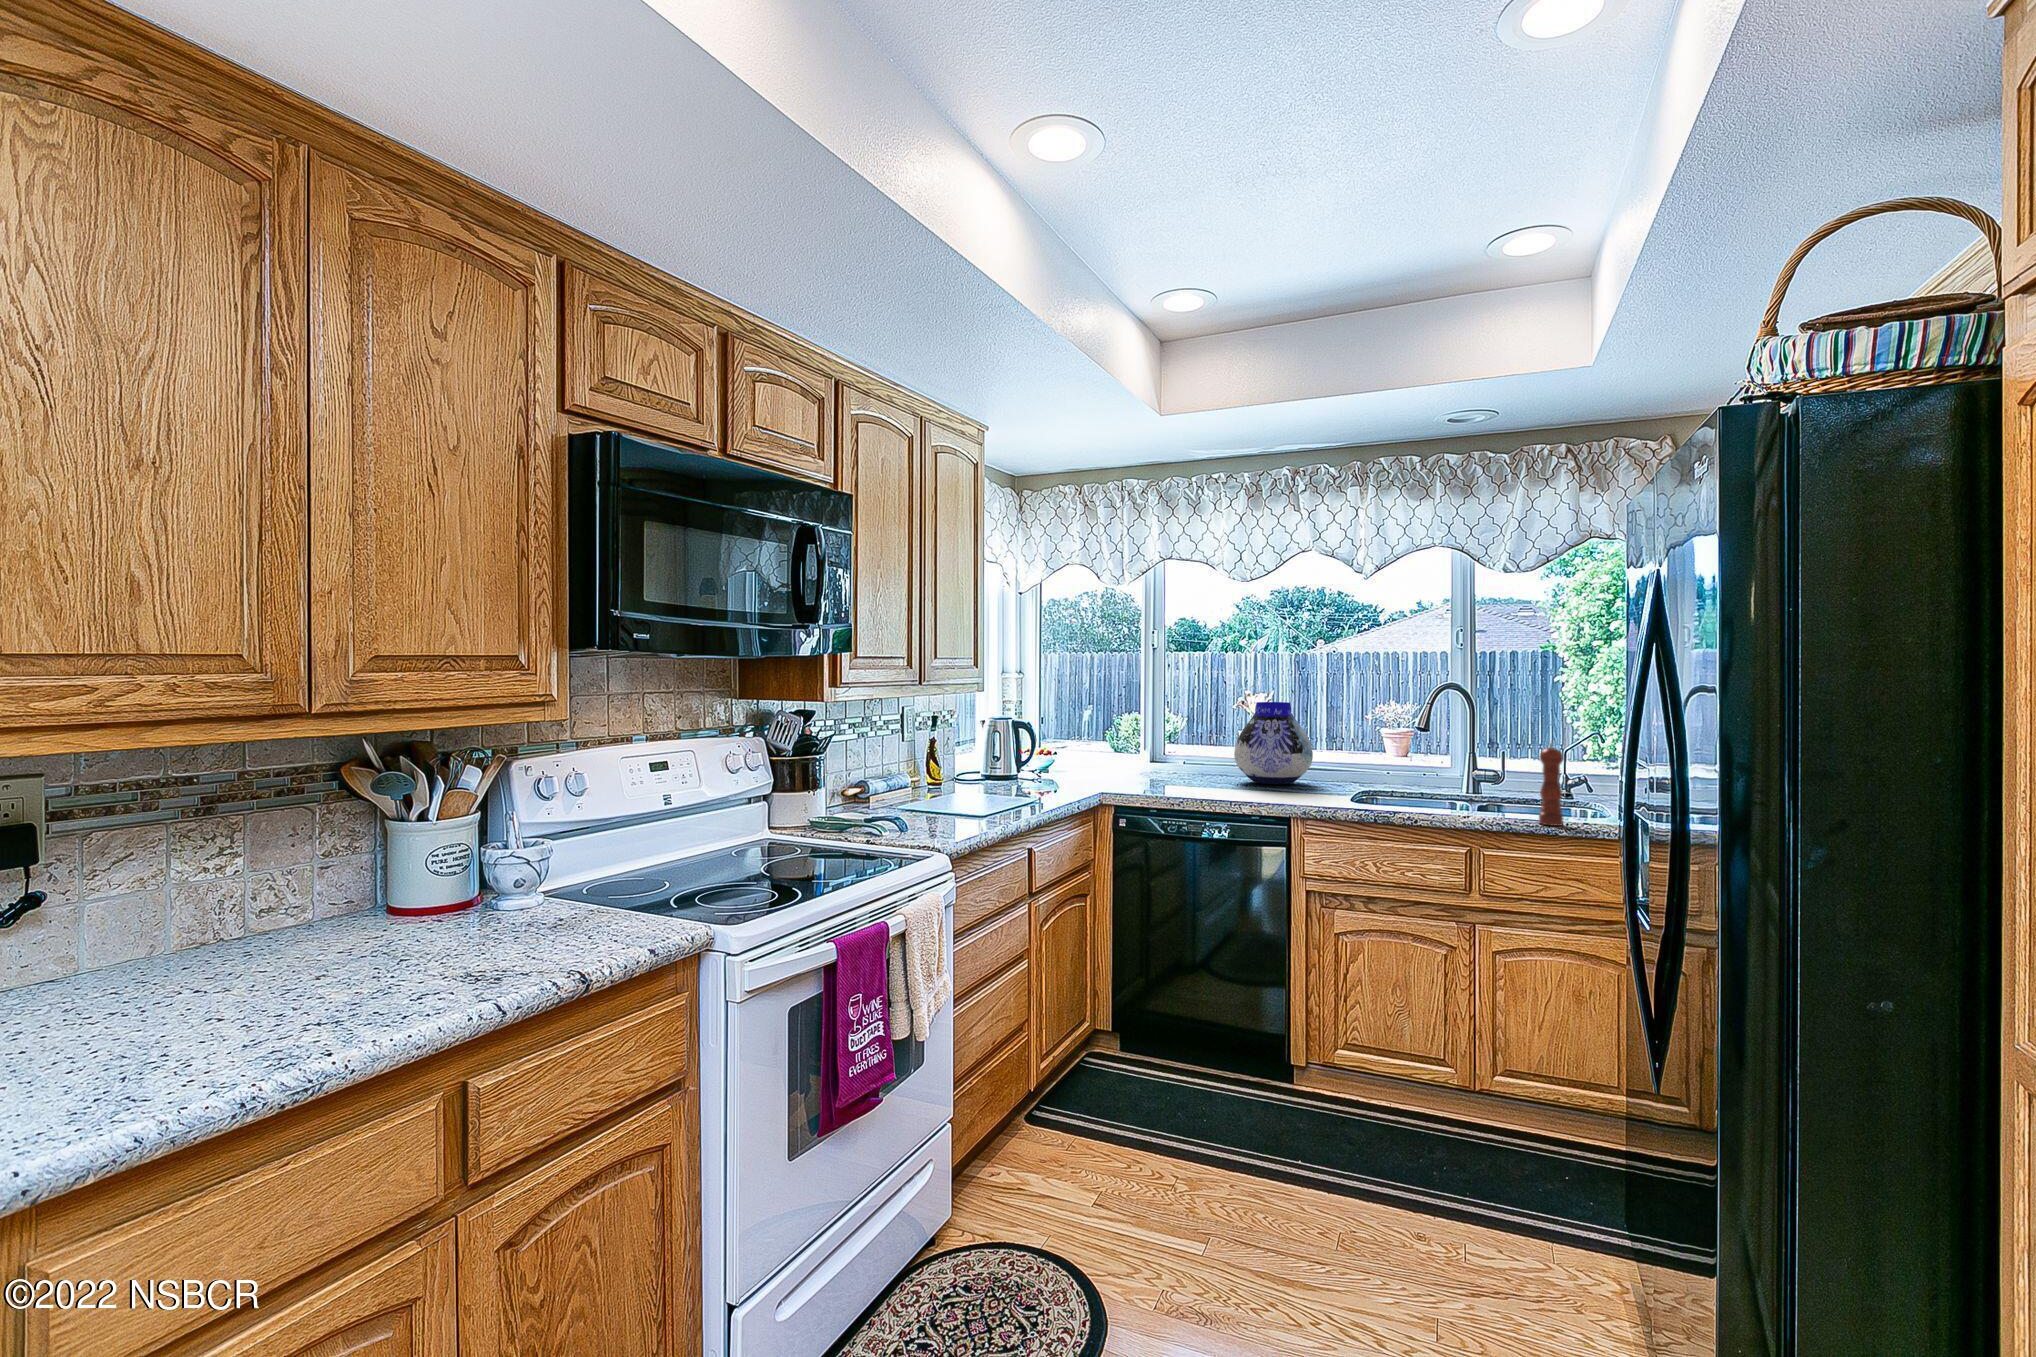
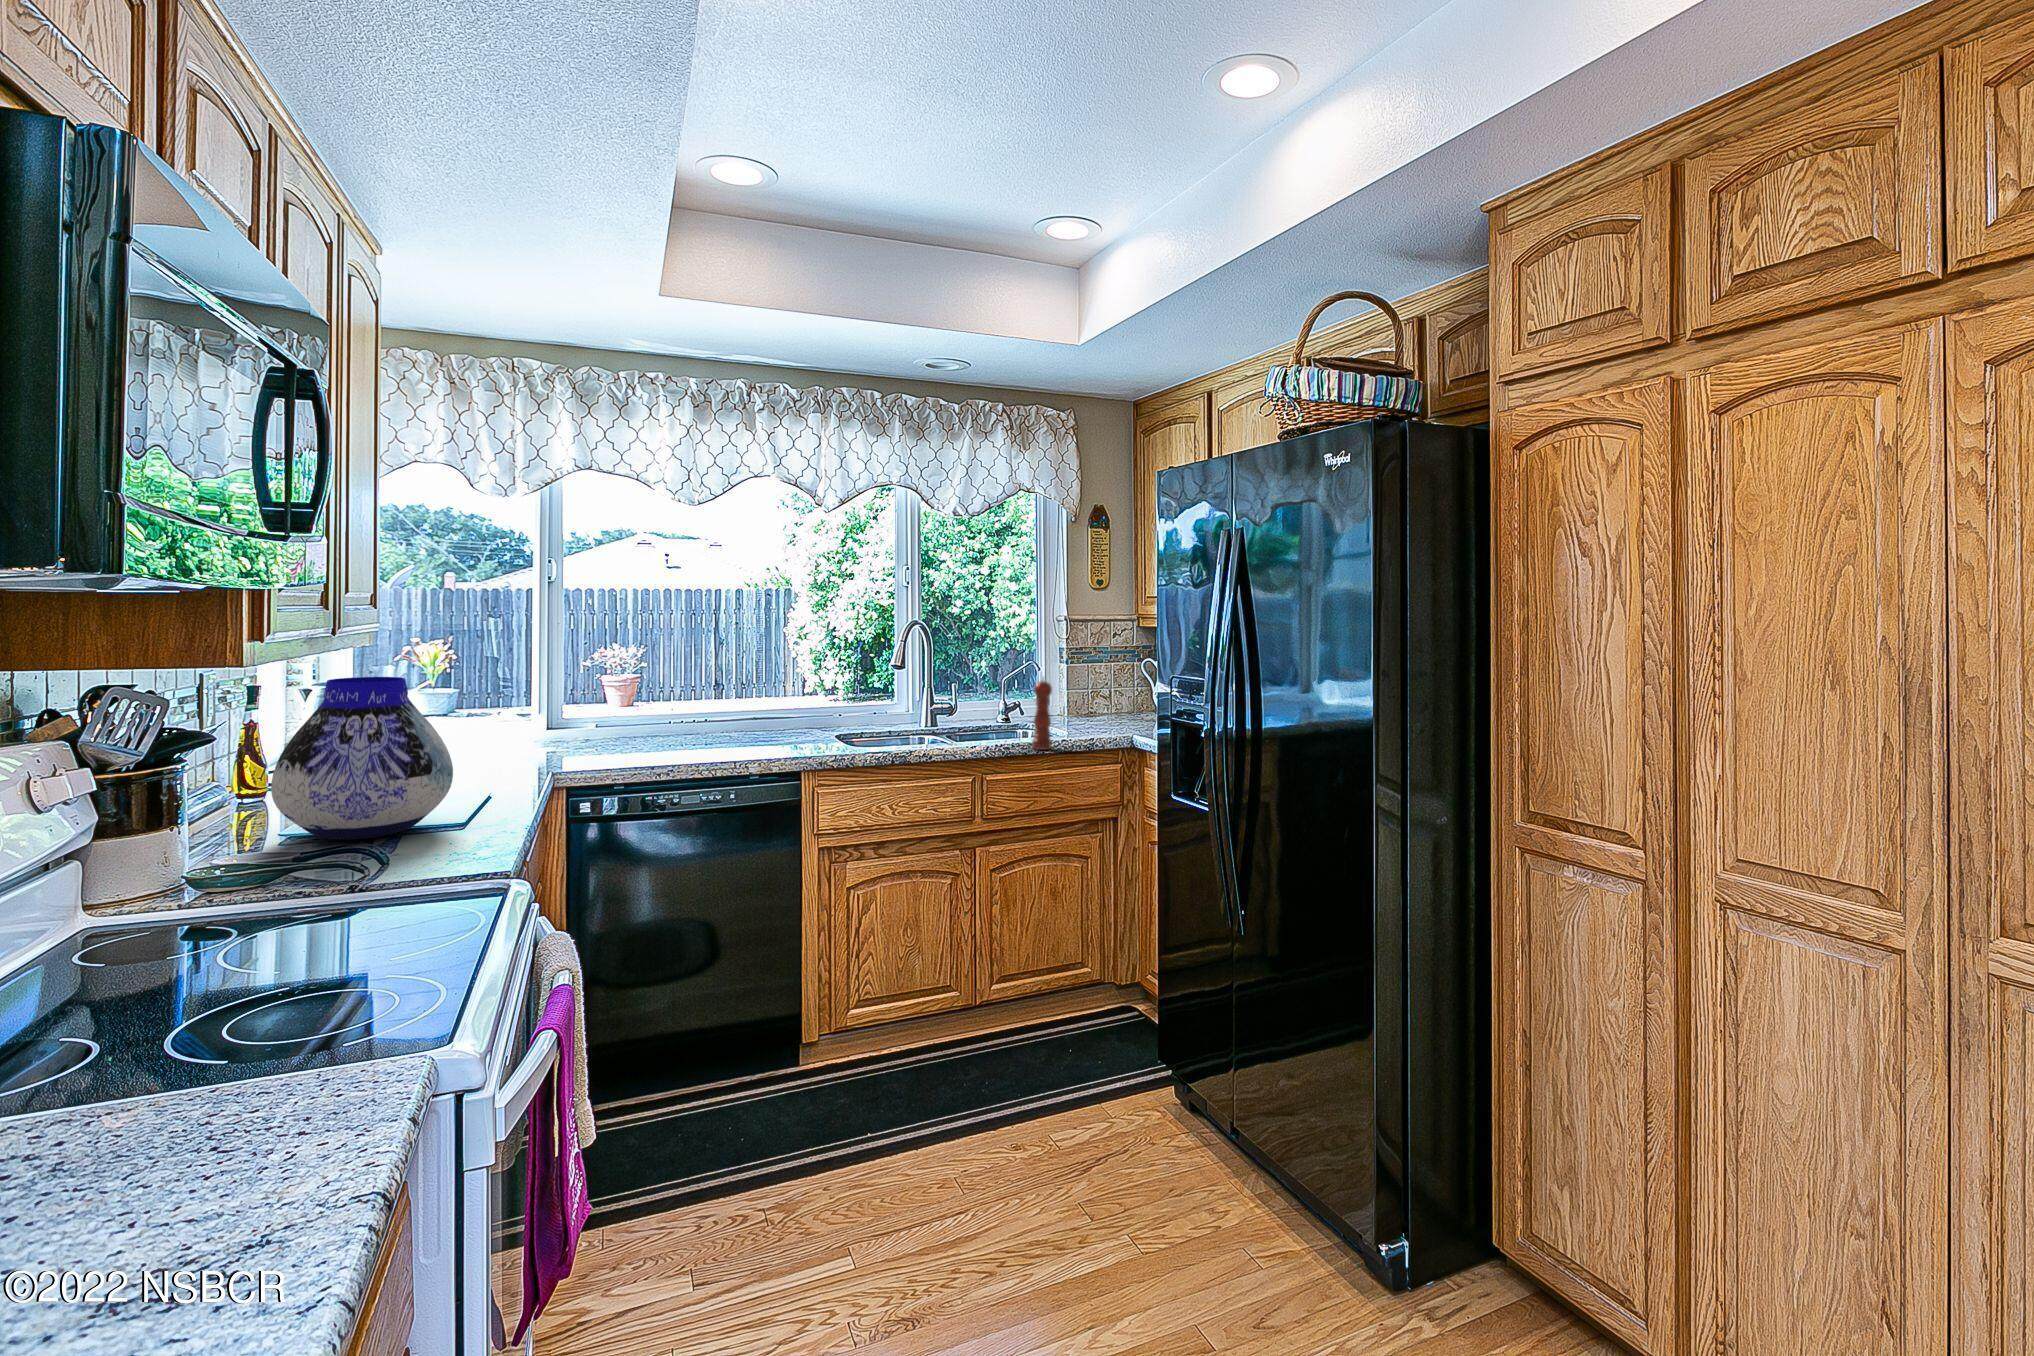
vase: present [1234,702,1313,784] -> present [271,677,453,840]

